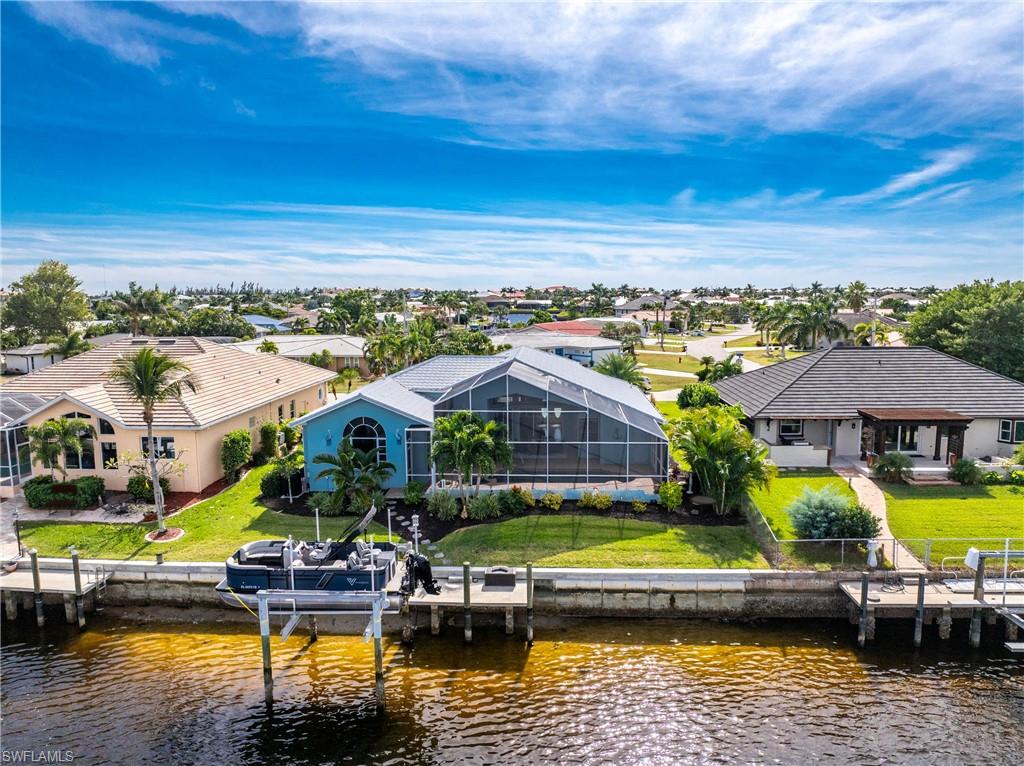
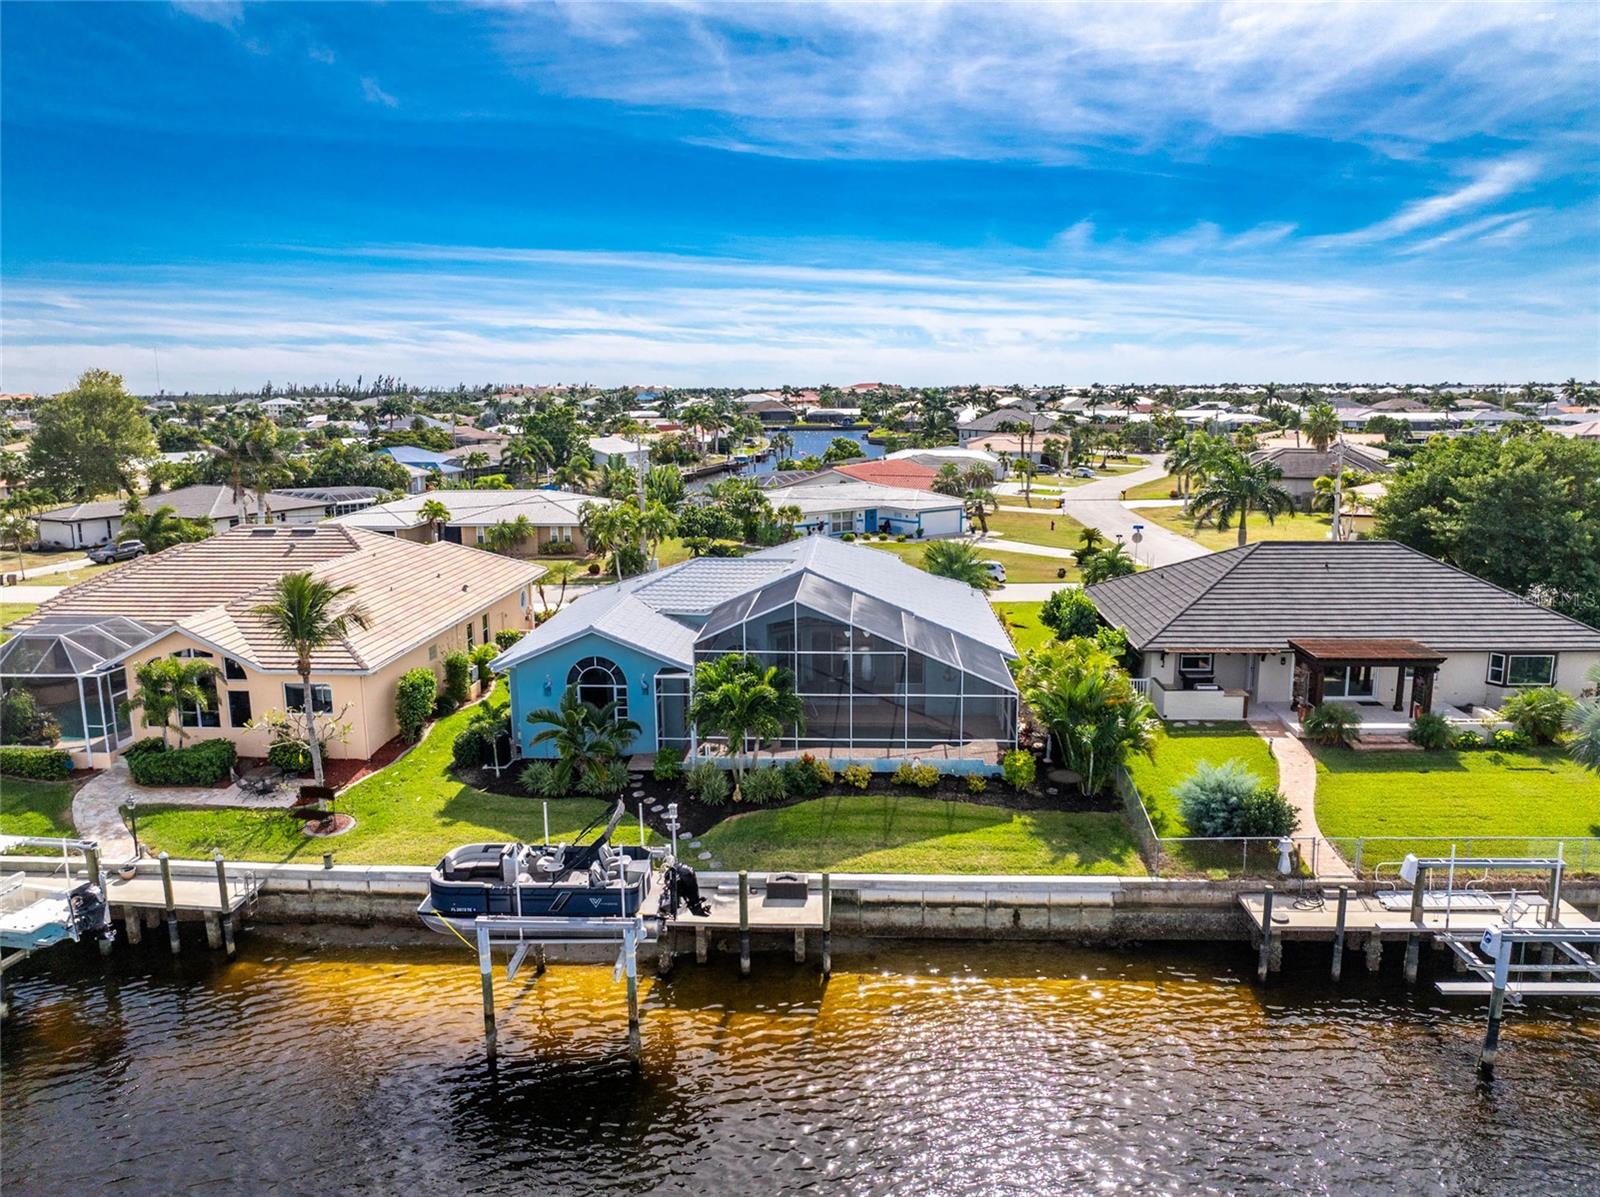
bench: present [44,484,79,516] -> present [289,785,337,835]

